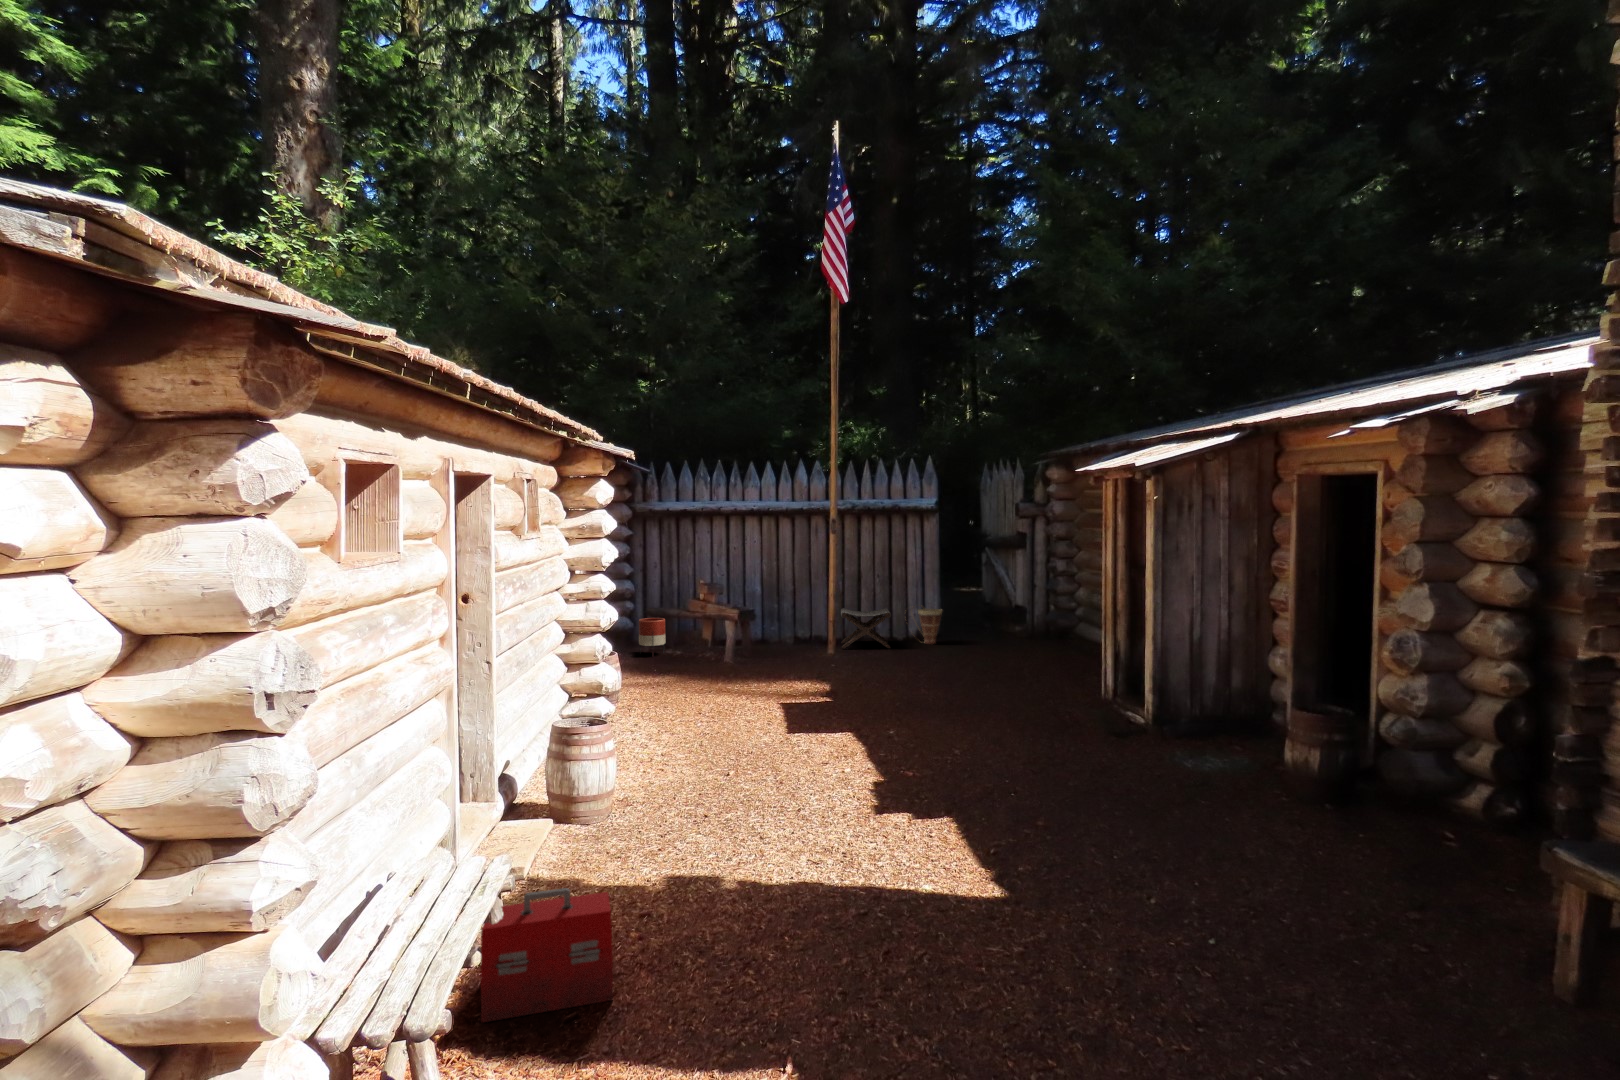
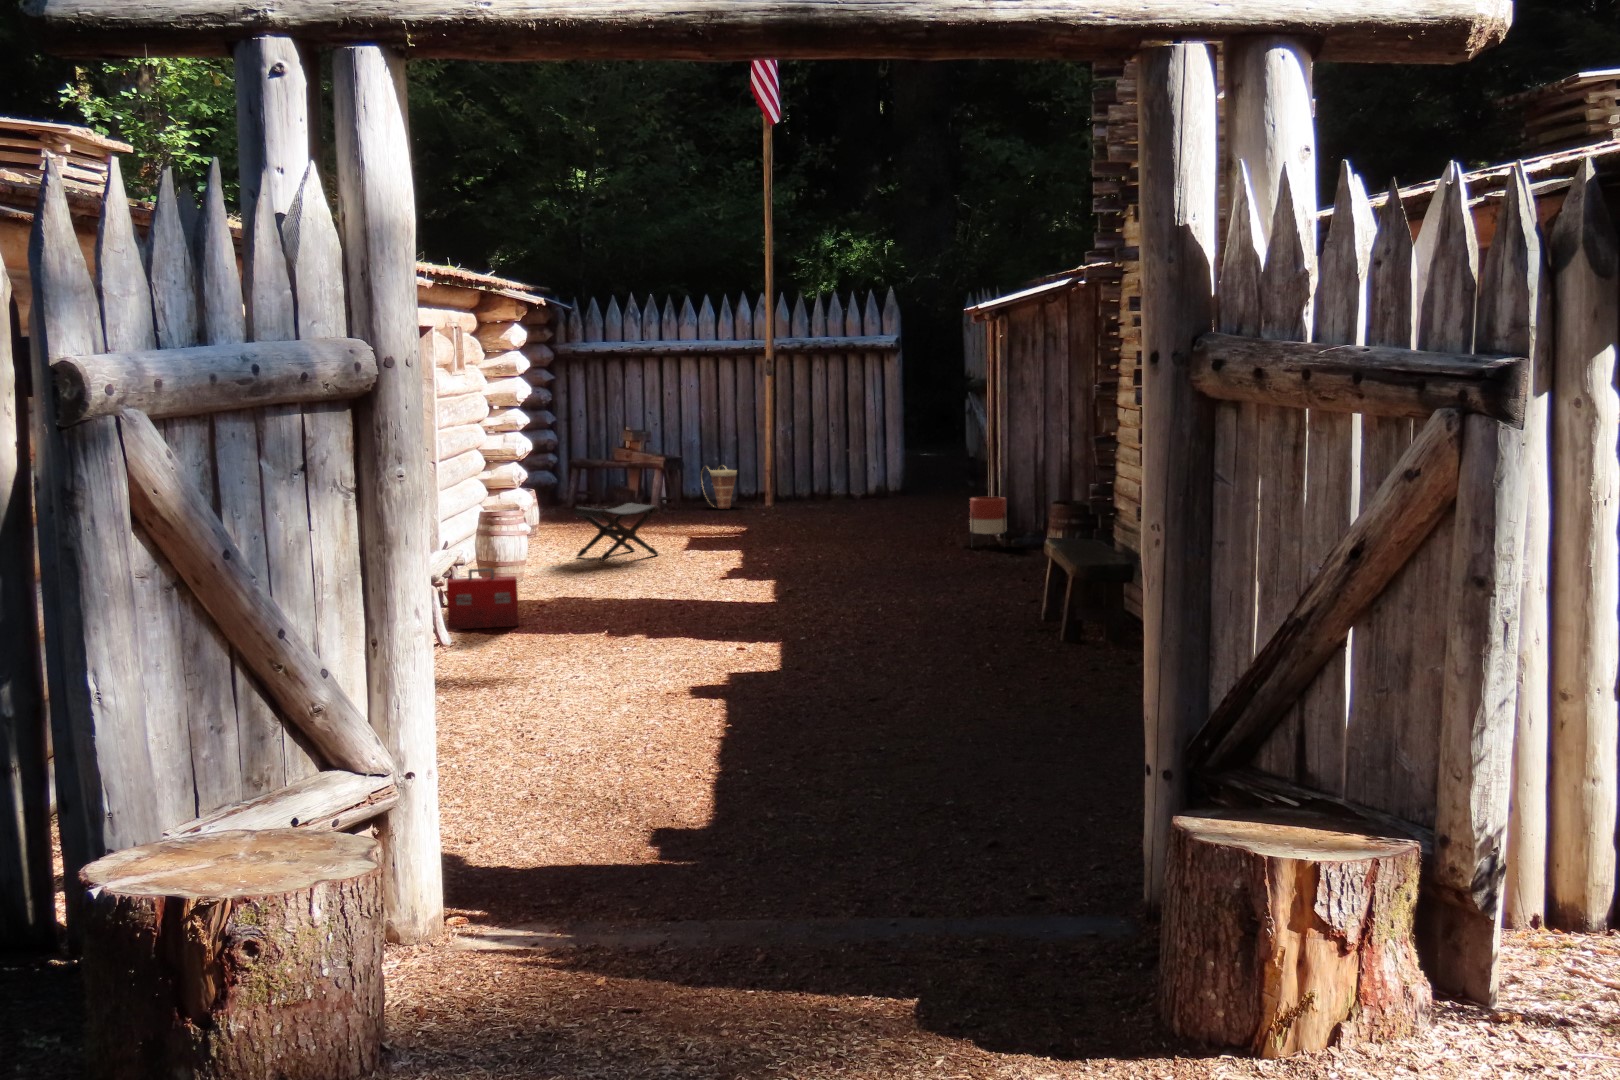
basket: present [913,607,942,644] -> present [710,468,737,509]
footstool: present [841,608,891,648] -> present [574,503,659,561]
planter: present [639,618,666,654] -> present [970,497,1006,547]

